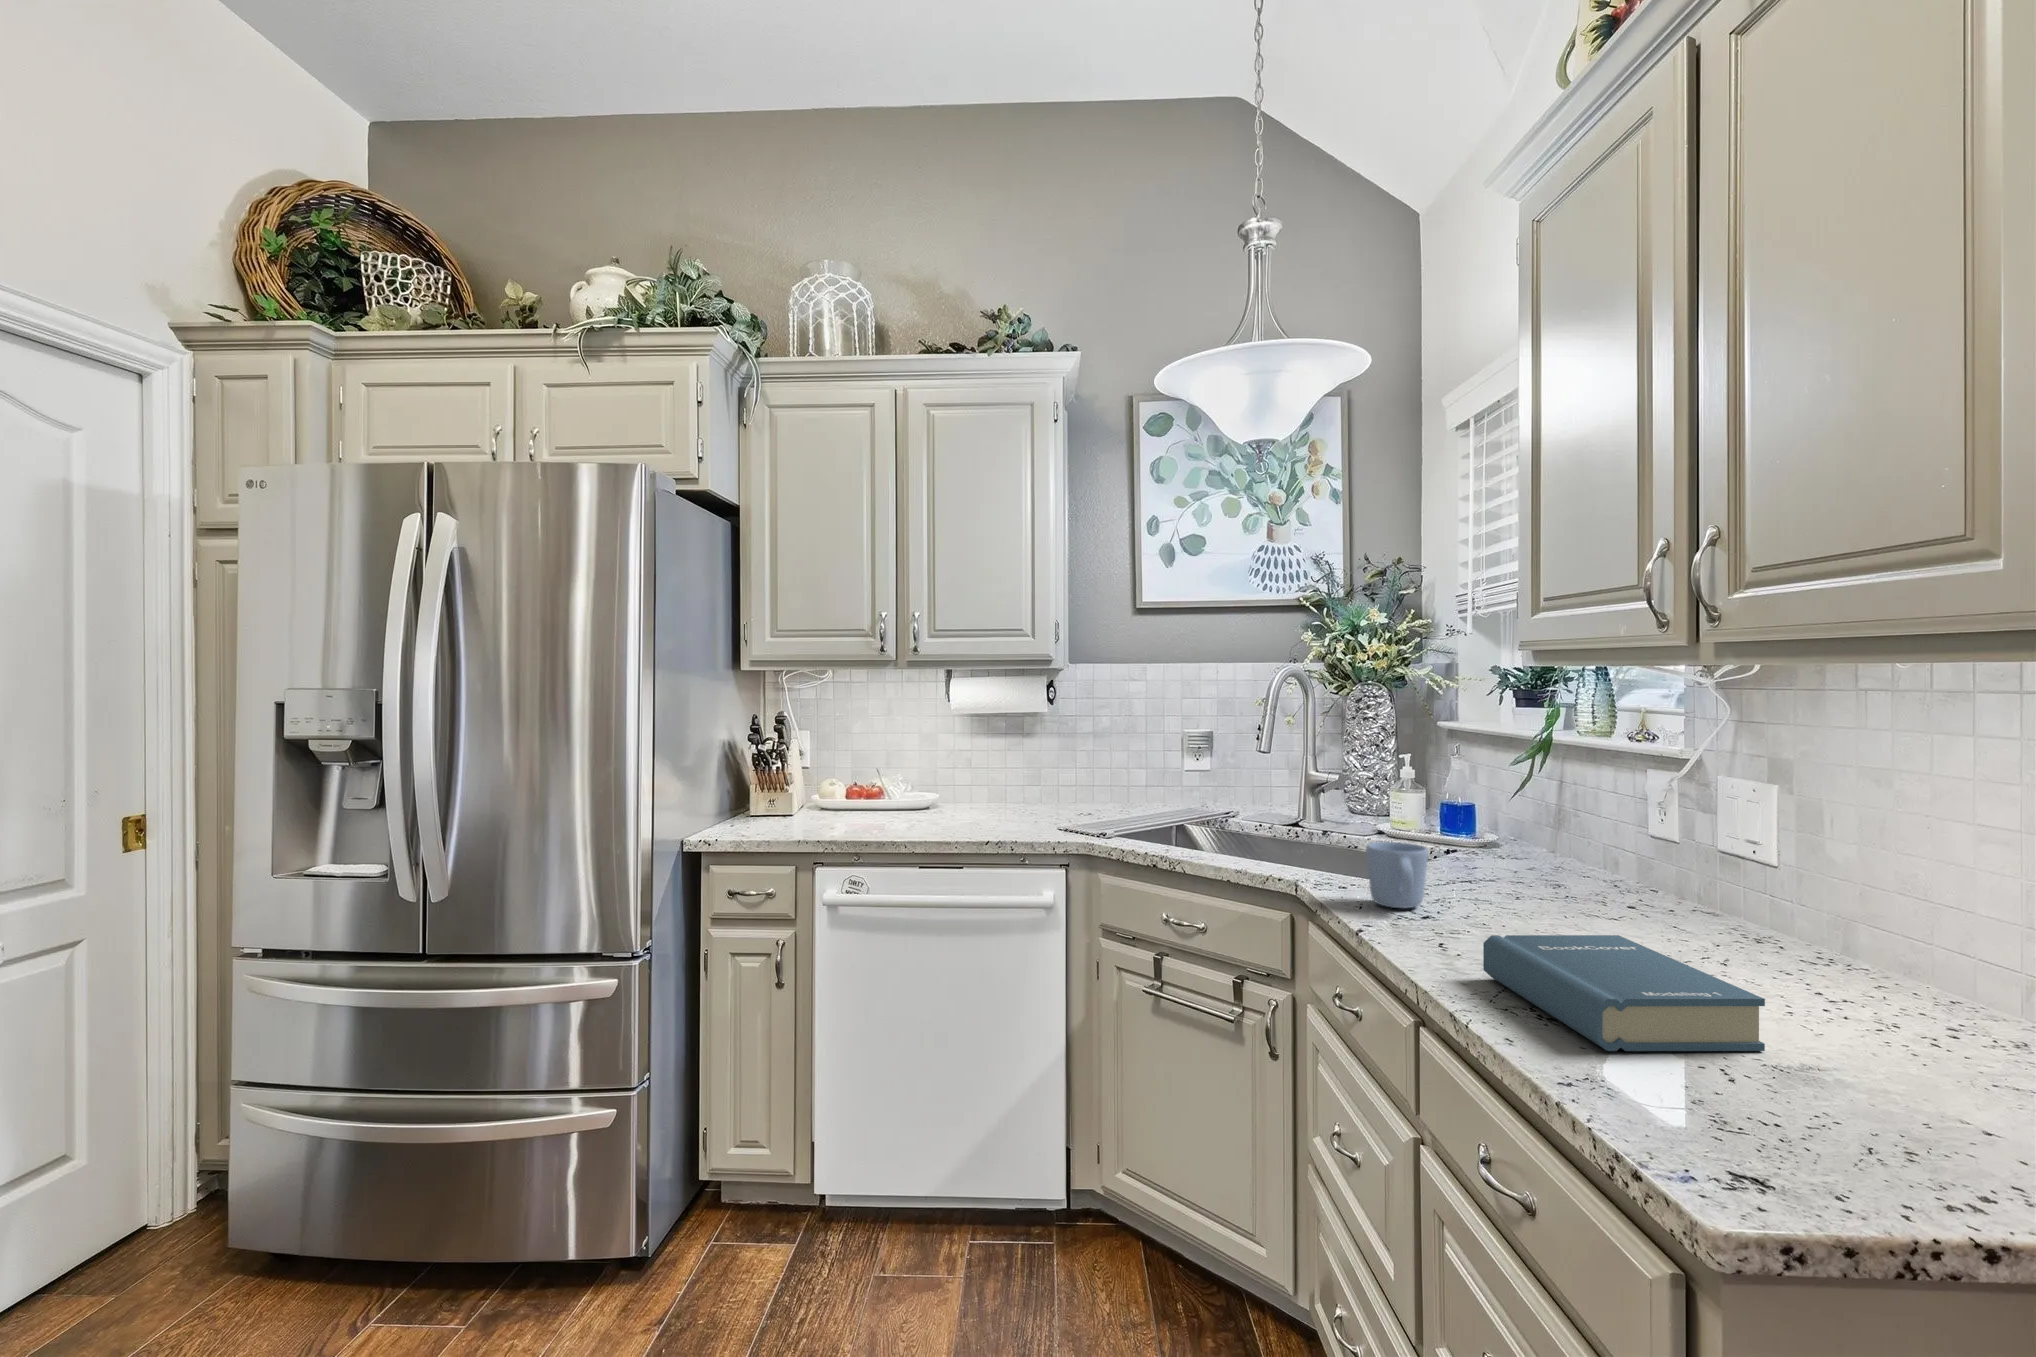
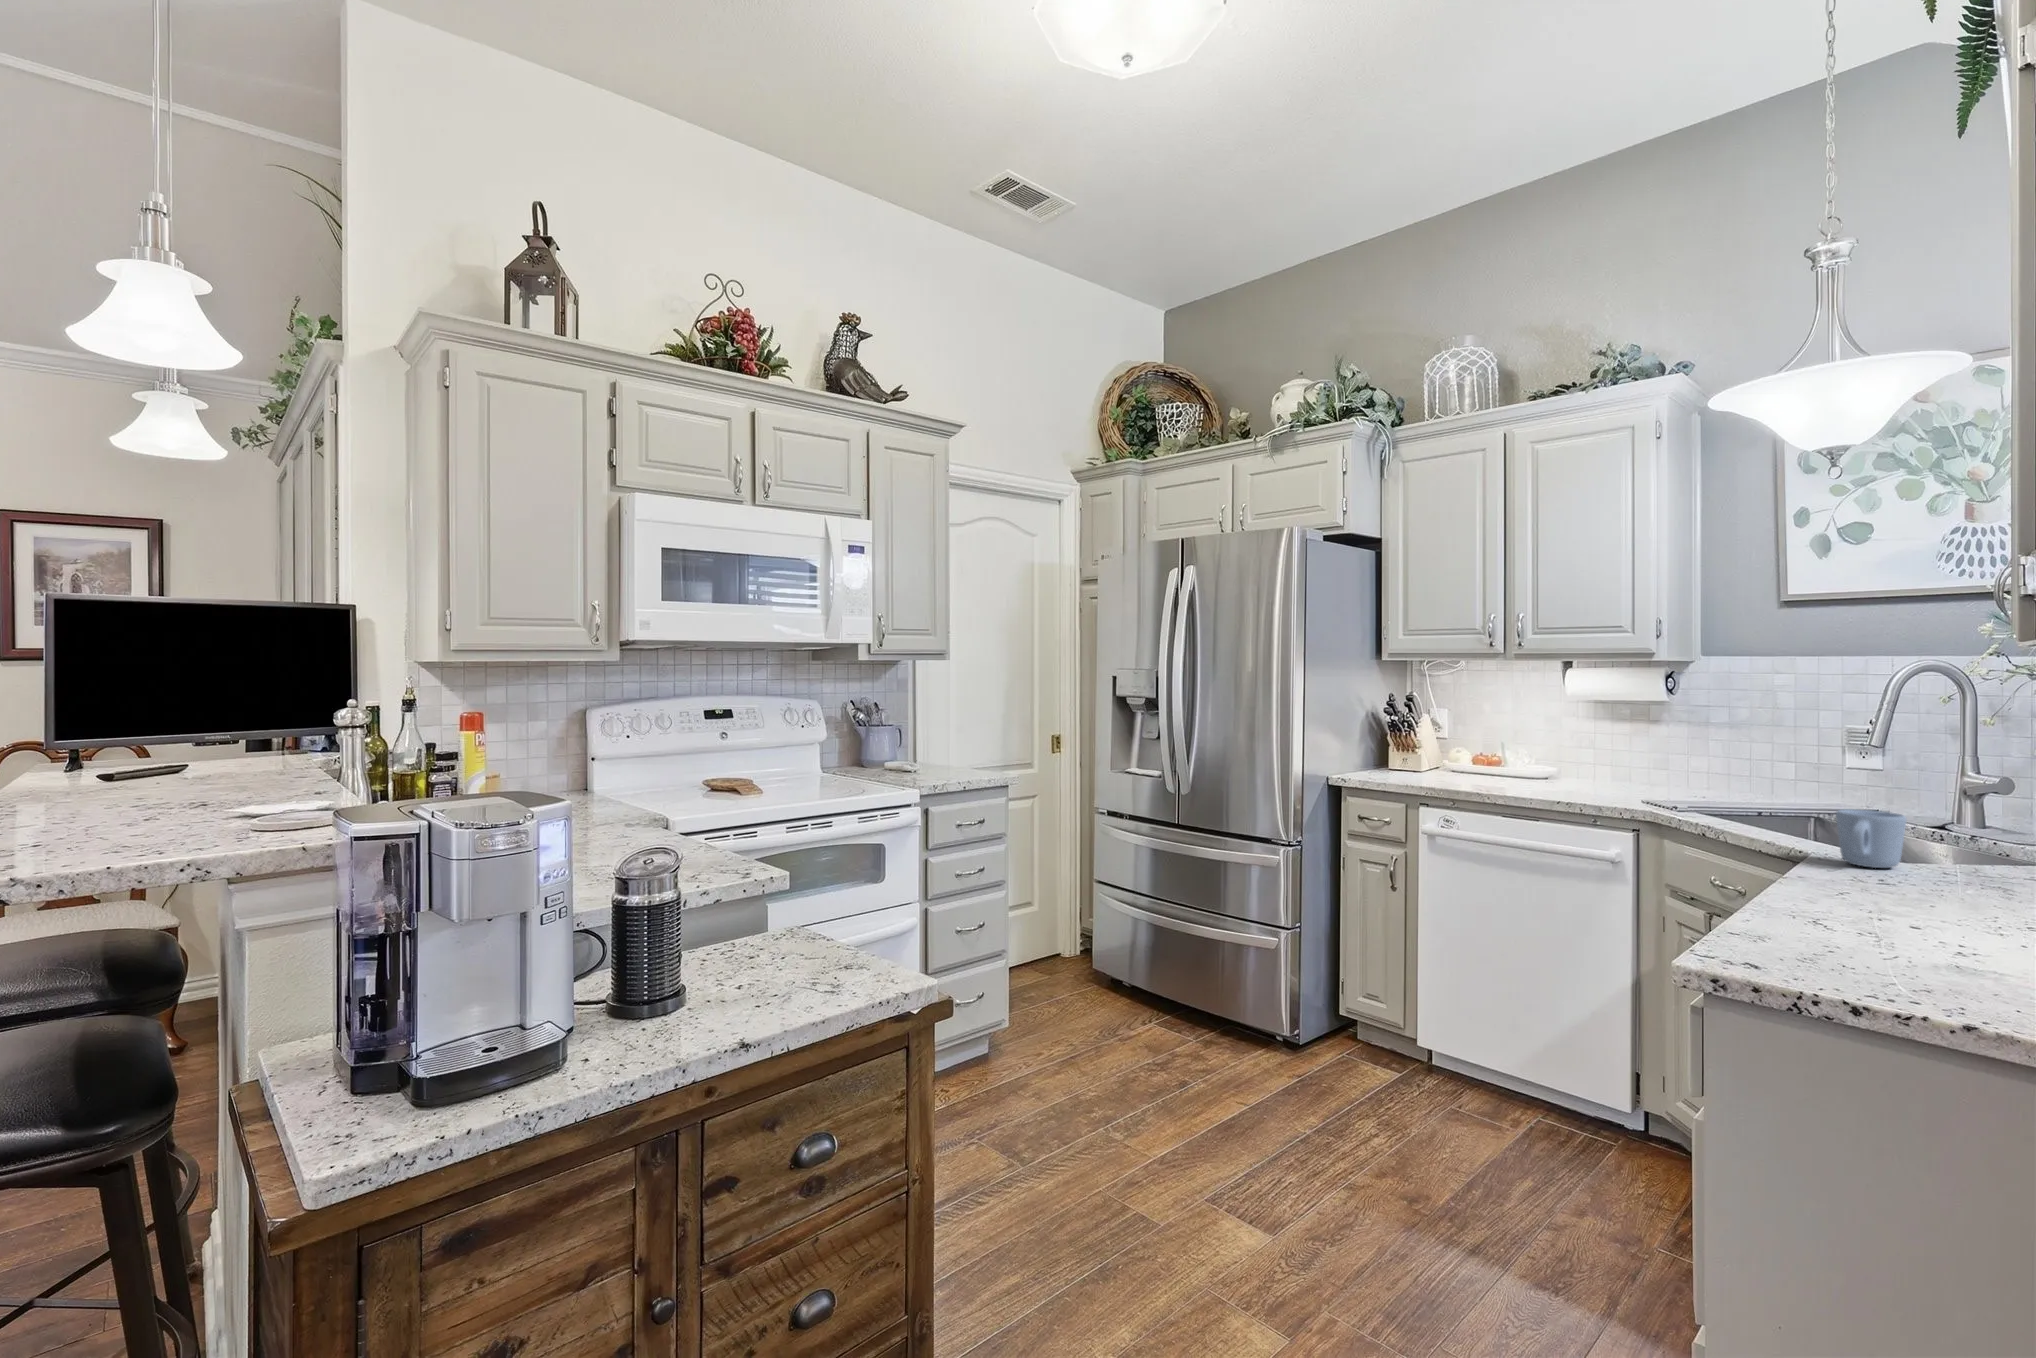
hardback book: present [1483,935,1765,1051] -> none [1801,865,1975,953]

